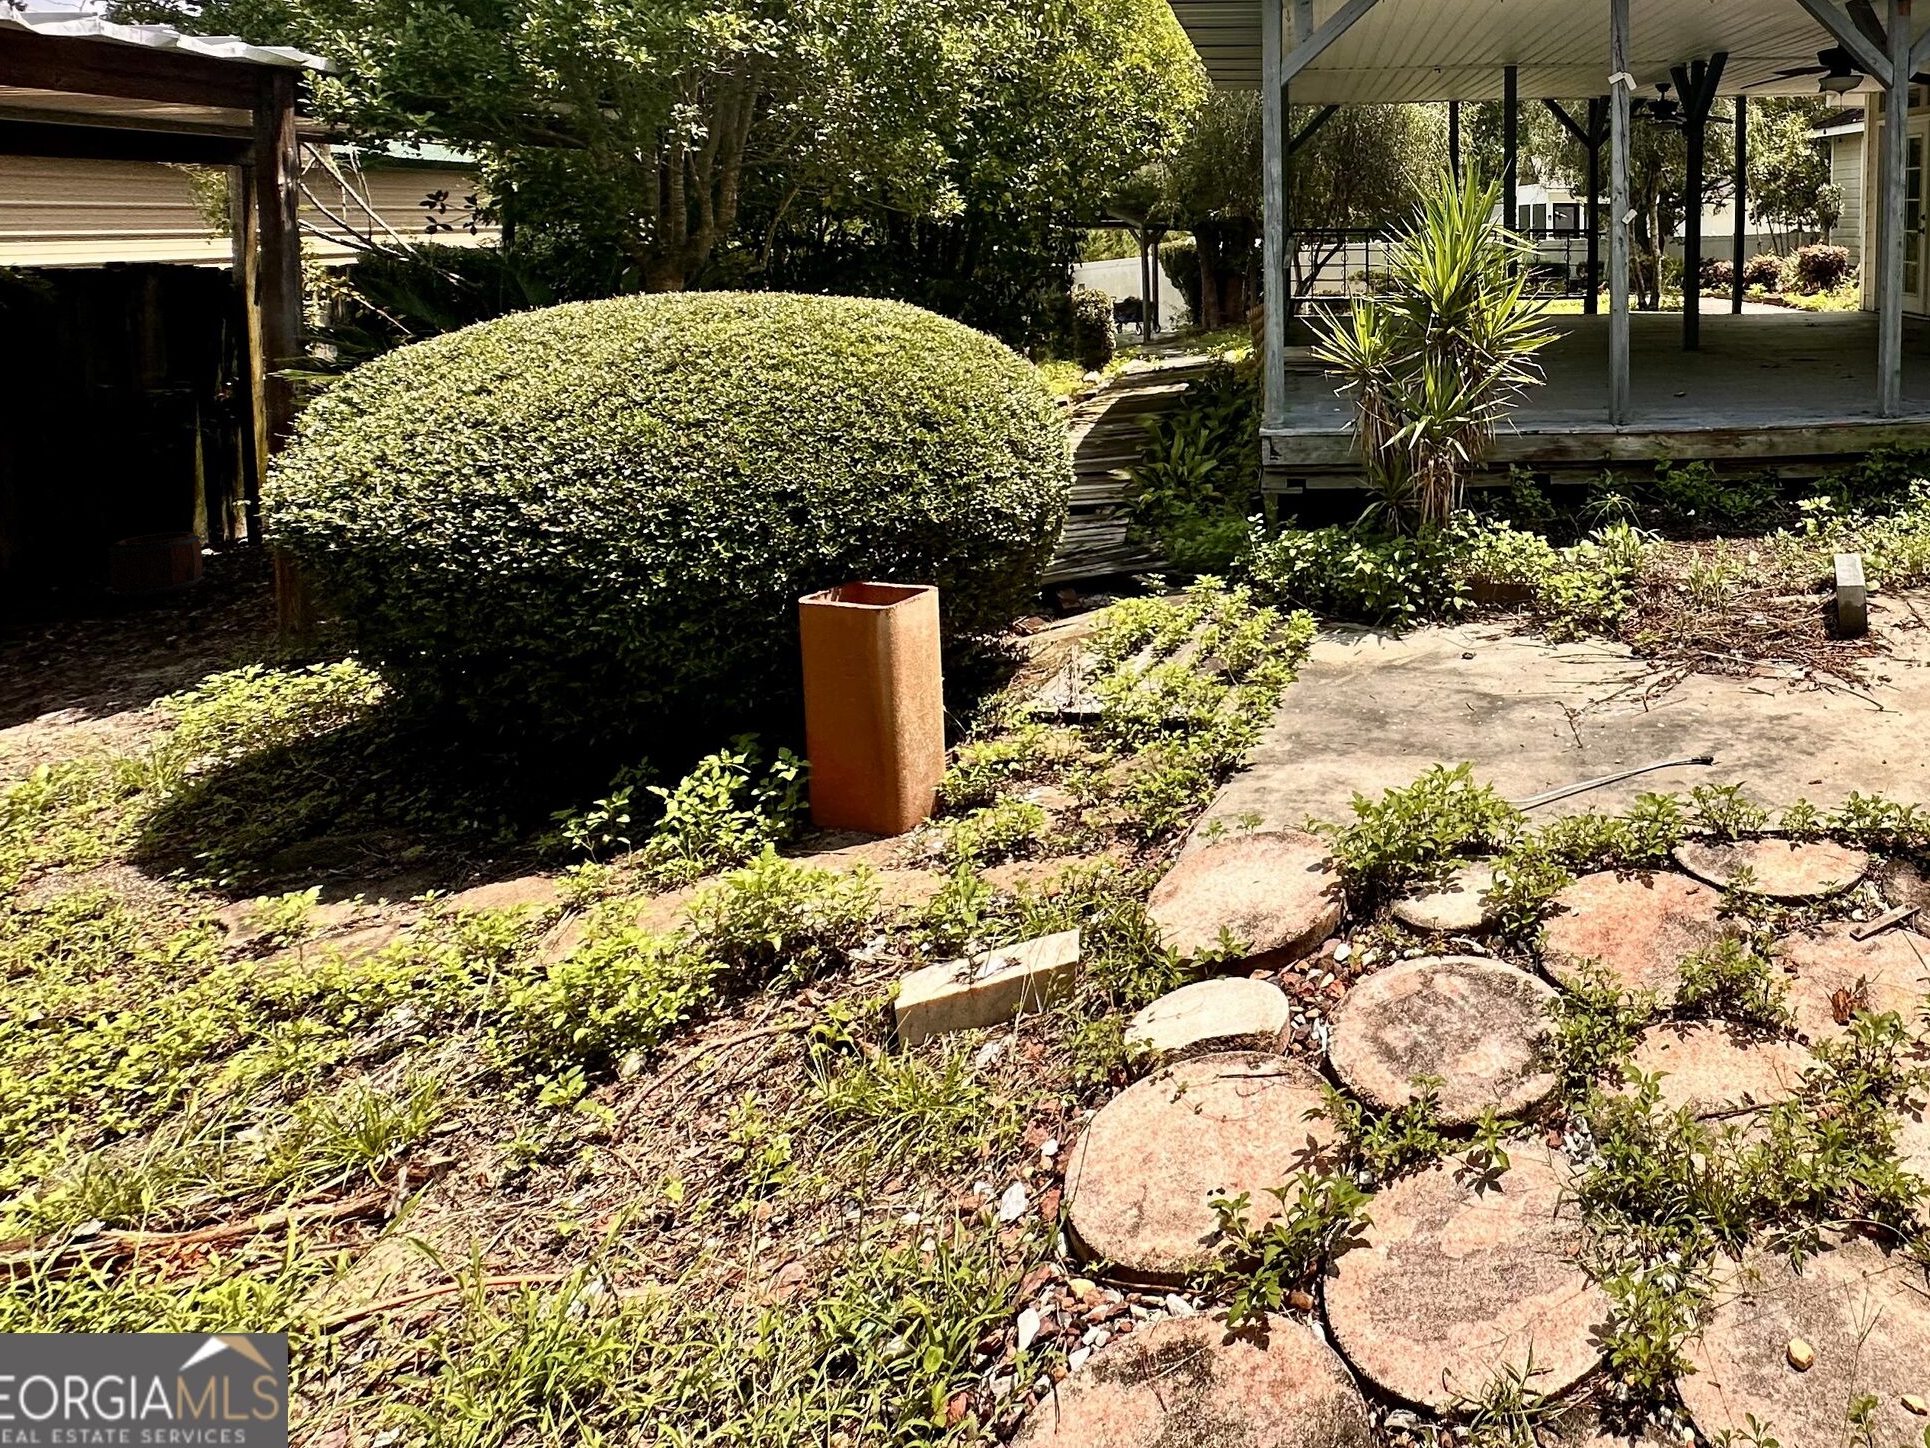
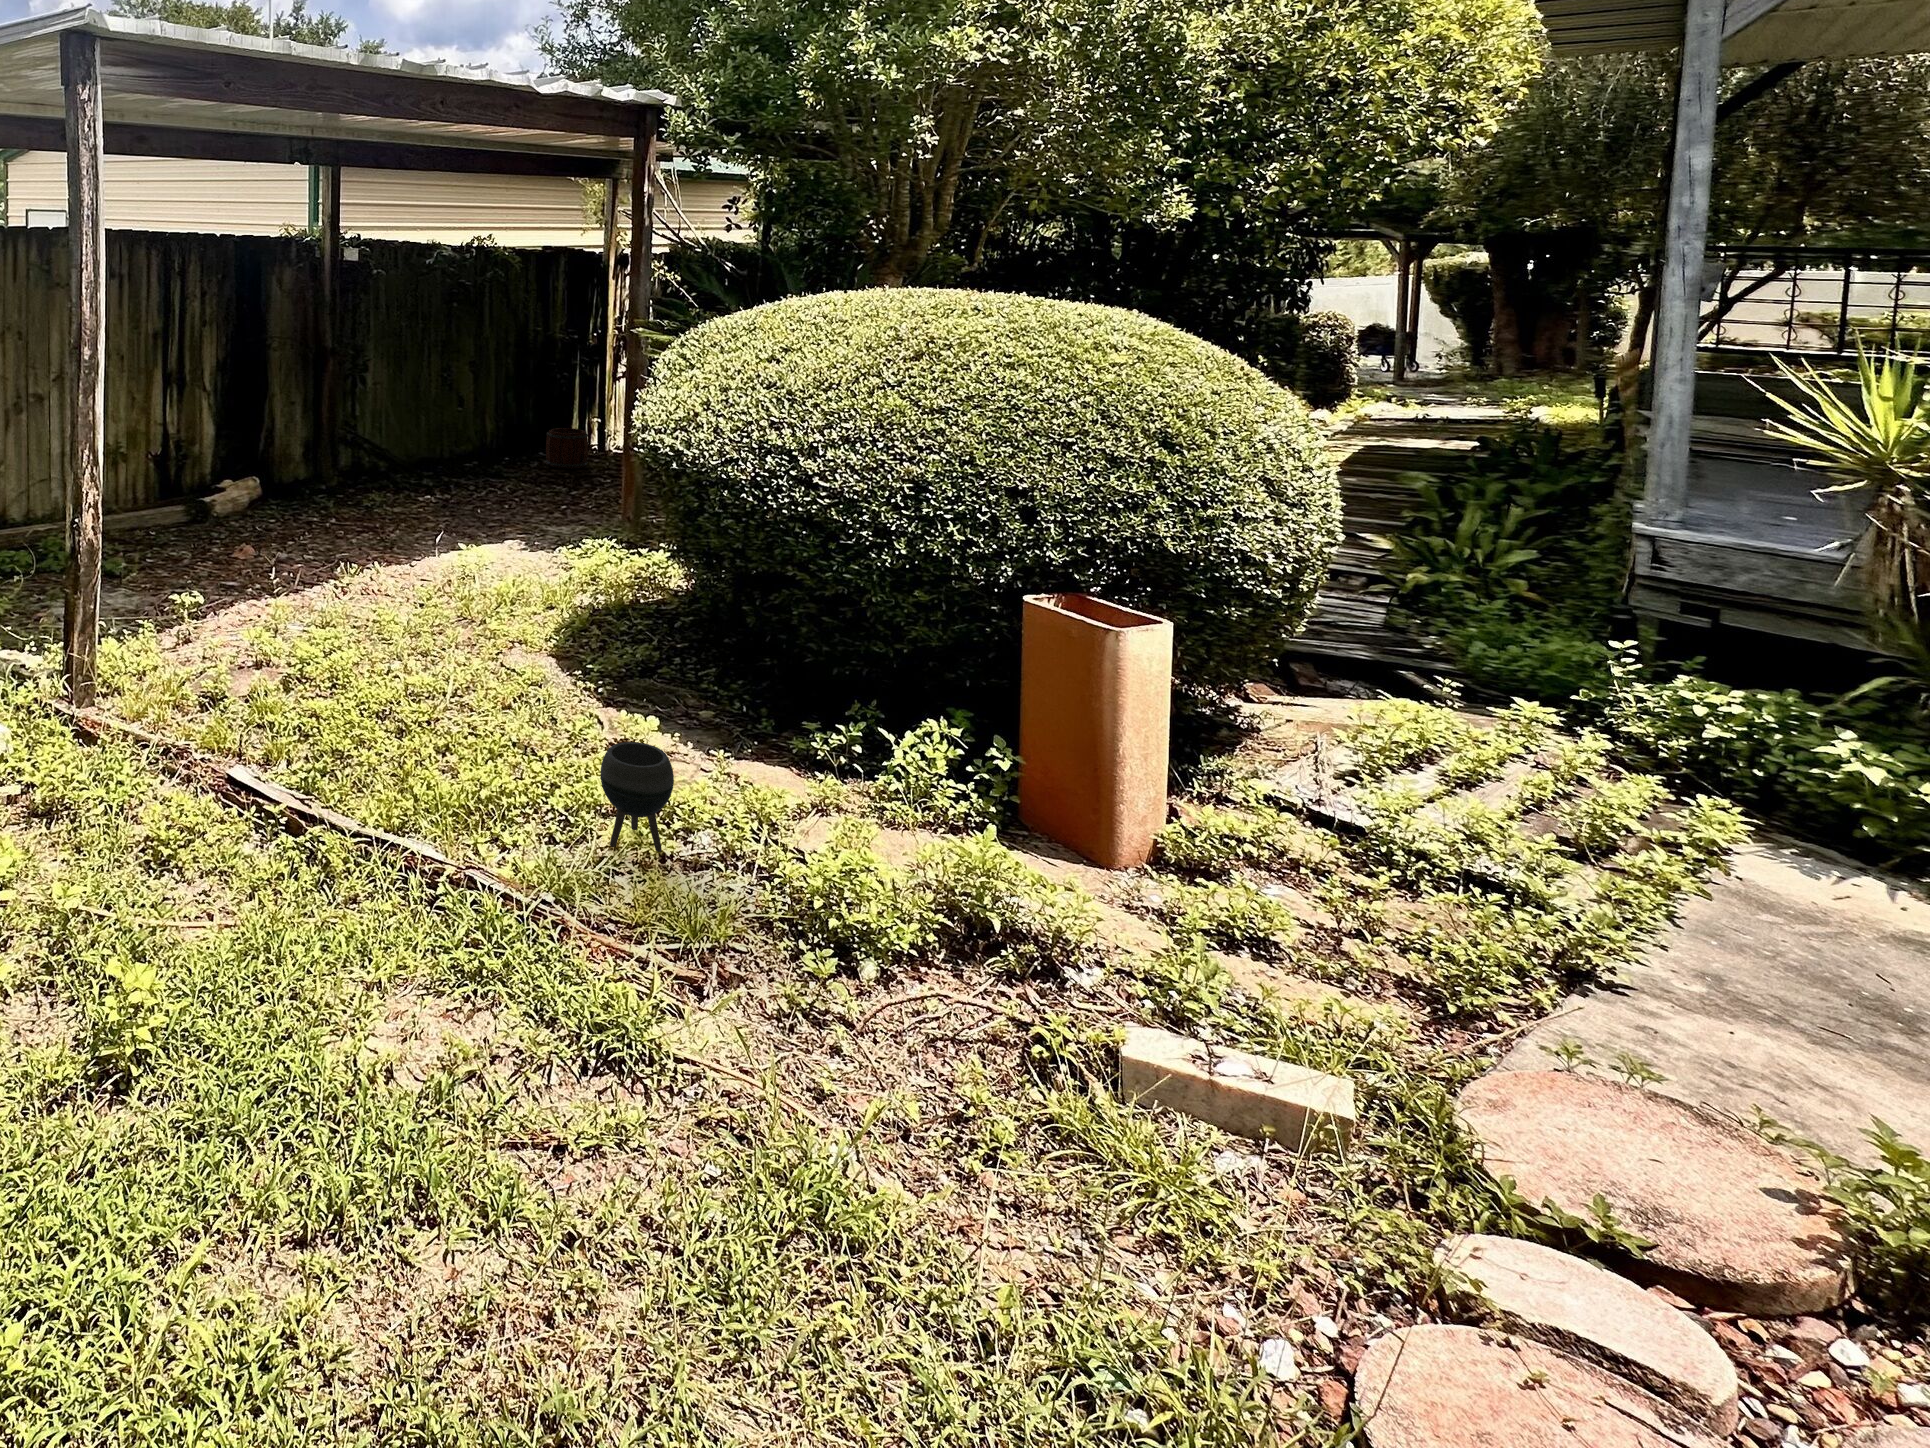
planter: none [195,932,334,1099] -> present [601,742,674,852]

